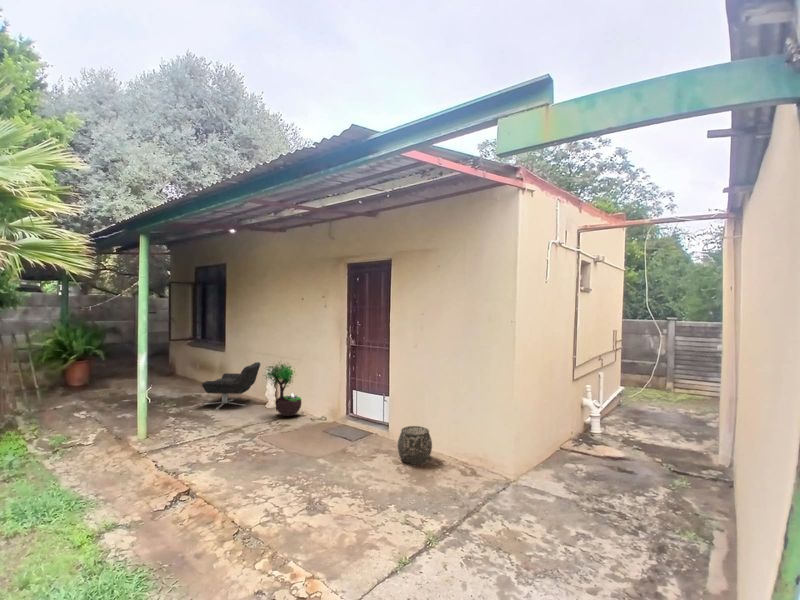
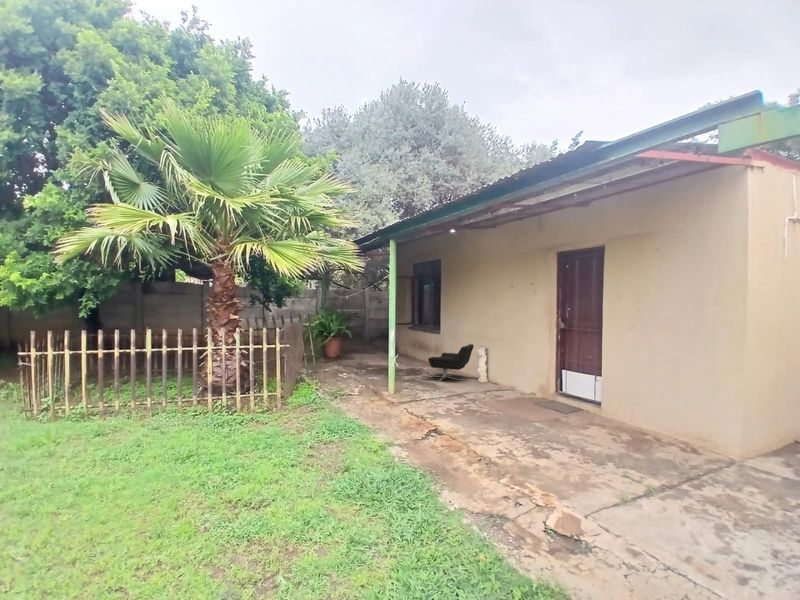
potted tree: present [265,364,301,416] -> none [479,339,513,391]
woven basket: present [398,426,432,464] -> none [611,405,648,440]

